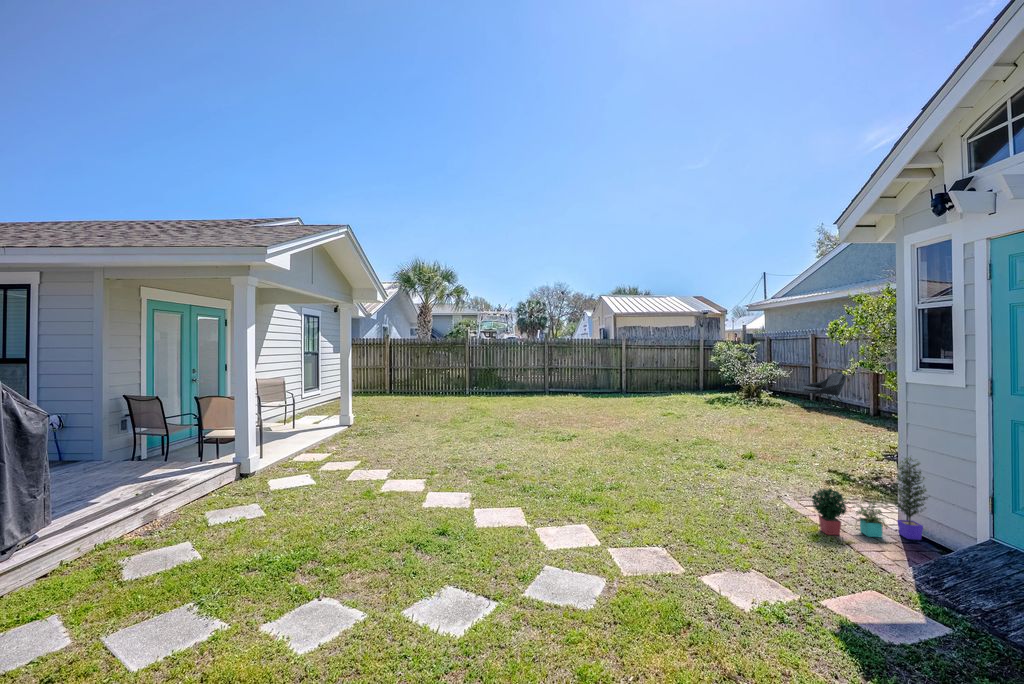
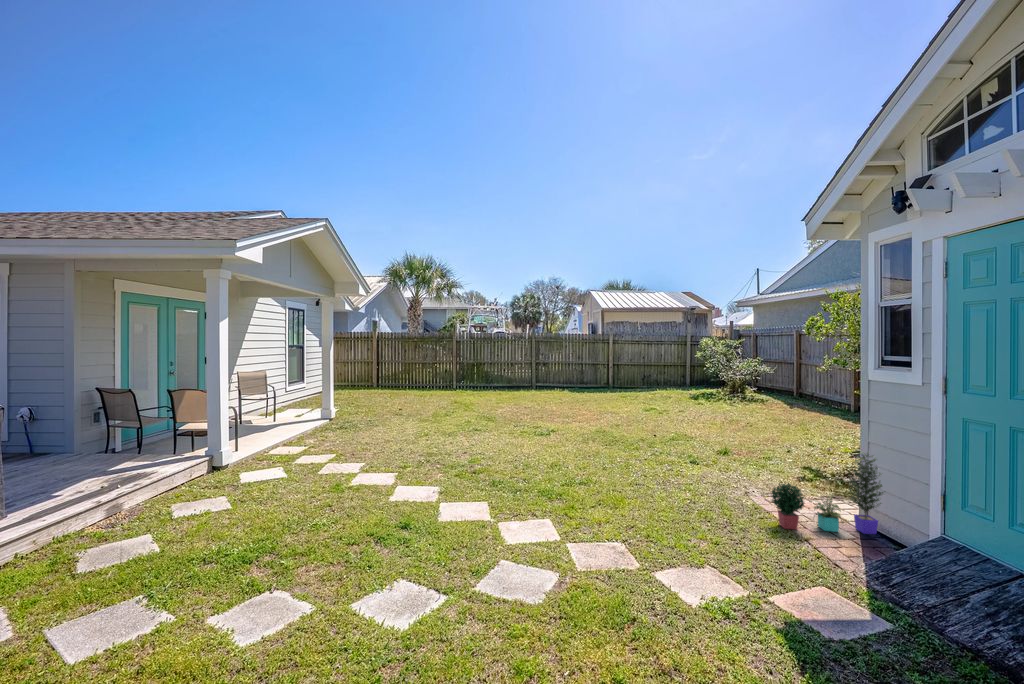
lounge chair: present [801,372,849,412] -> none [777,368,823,407]

